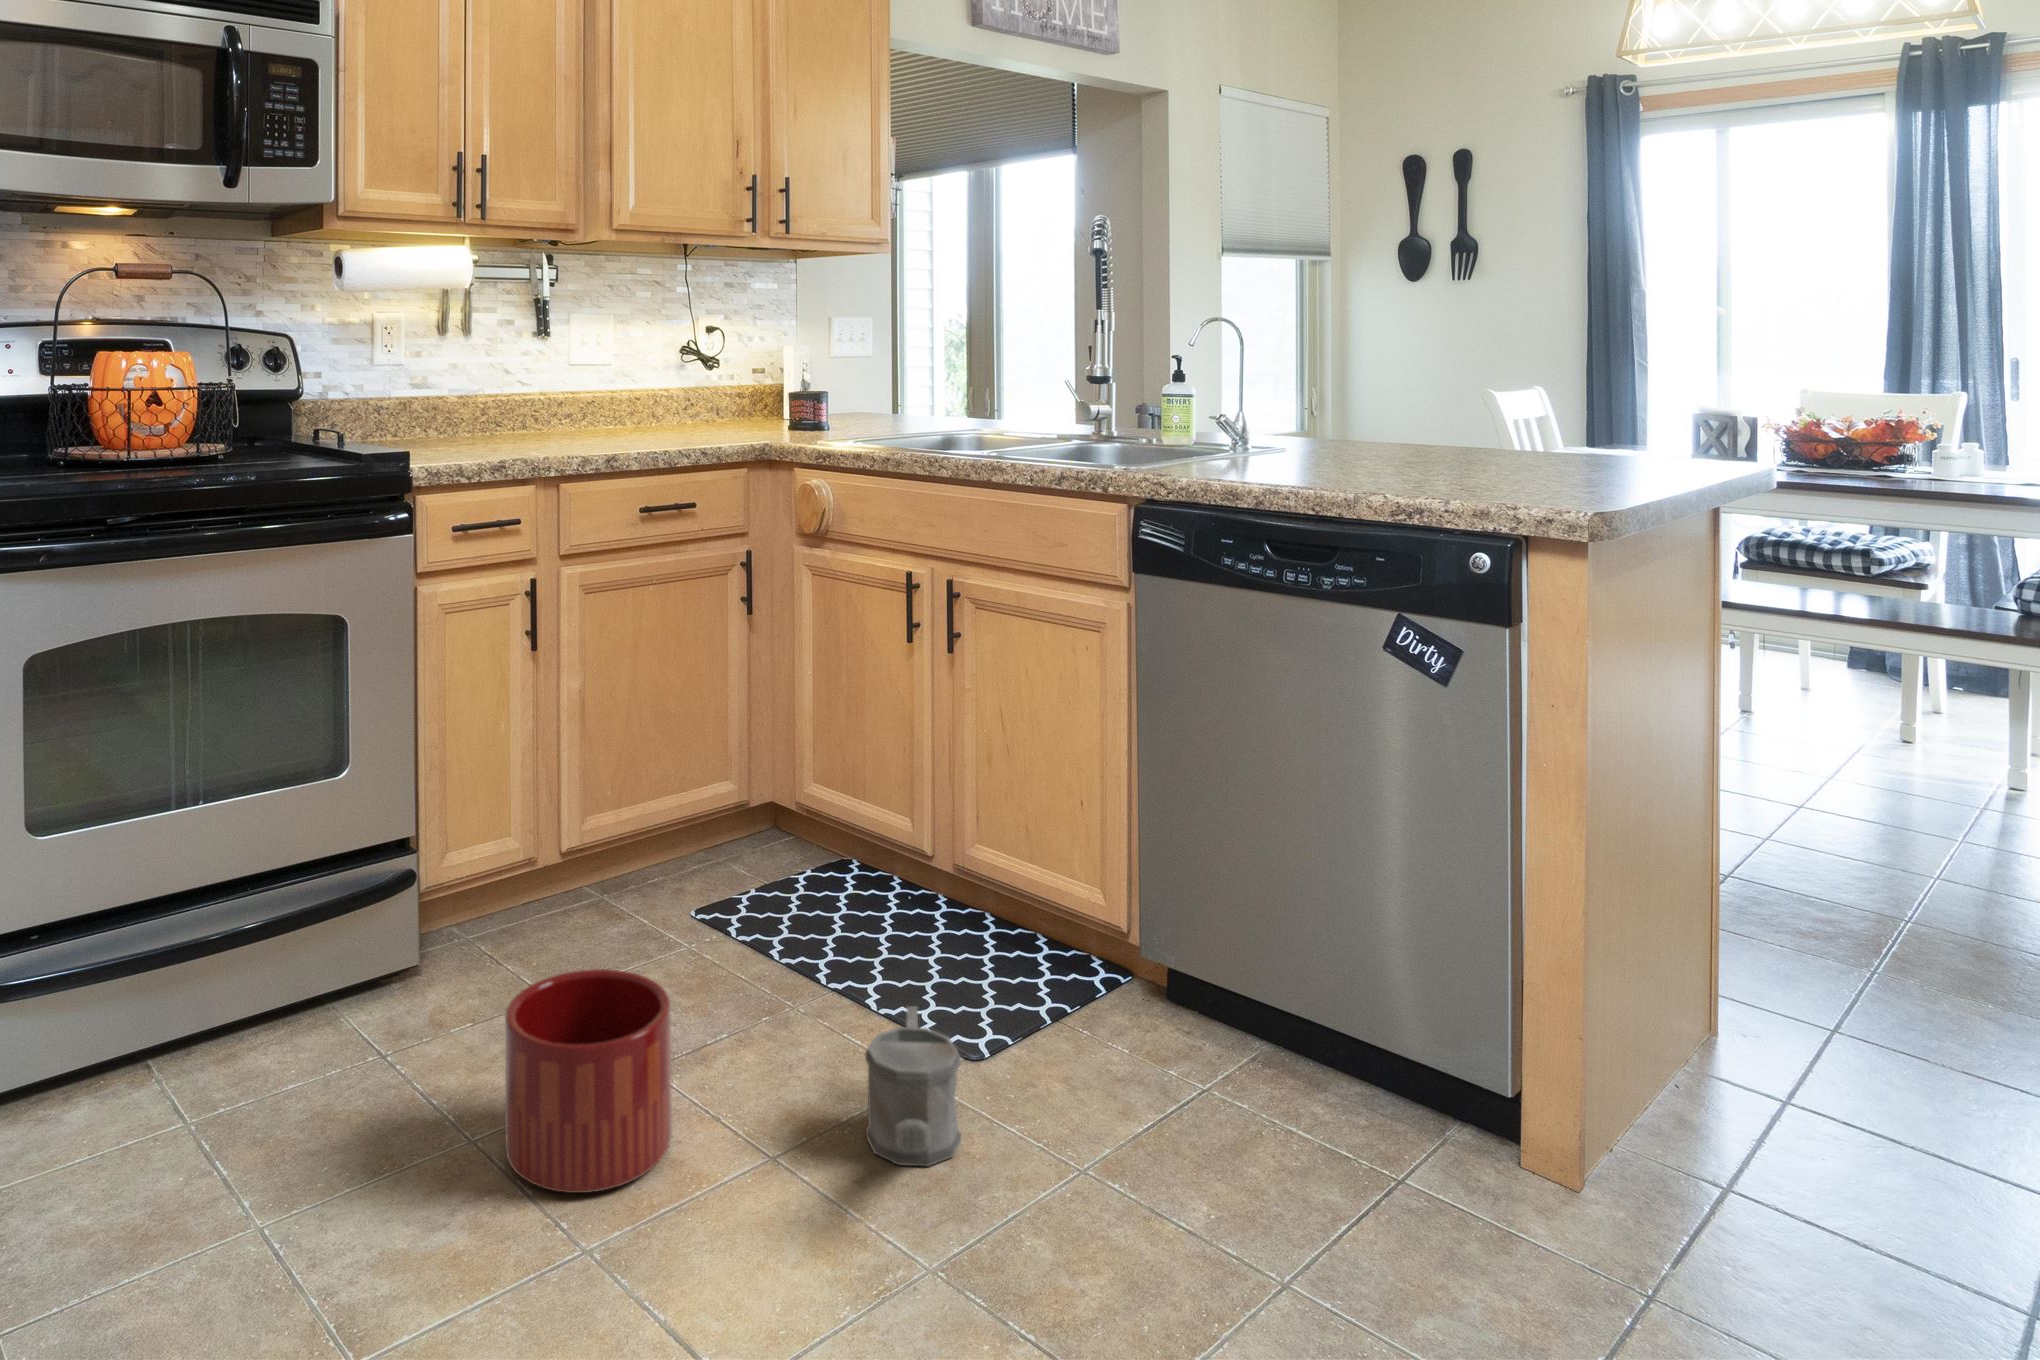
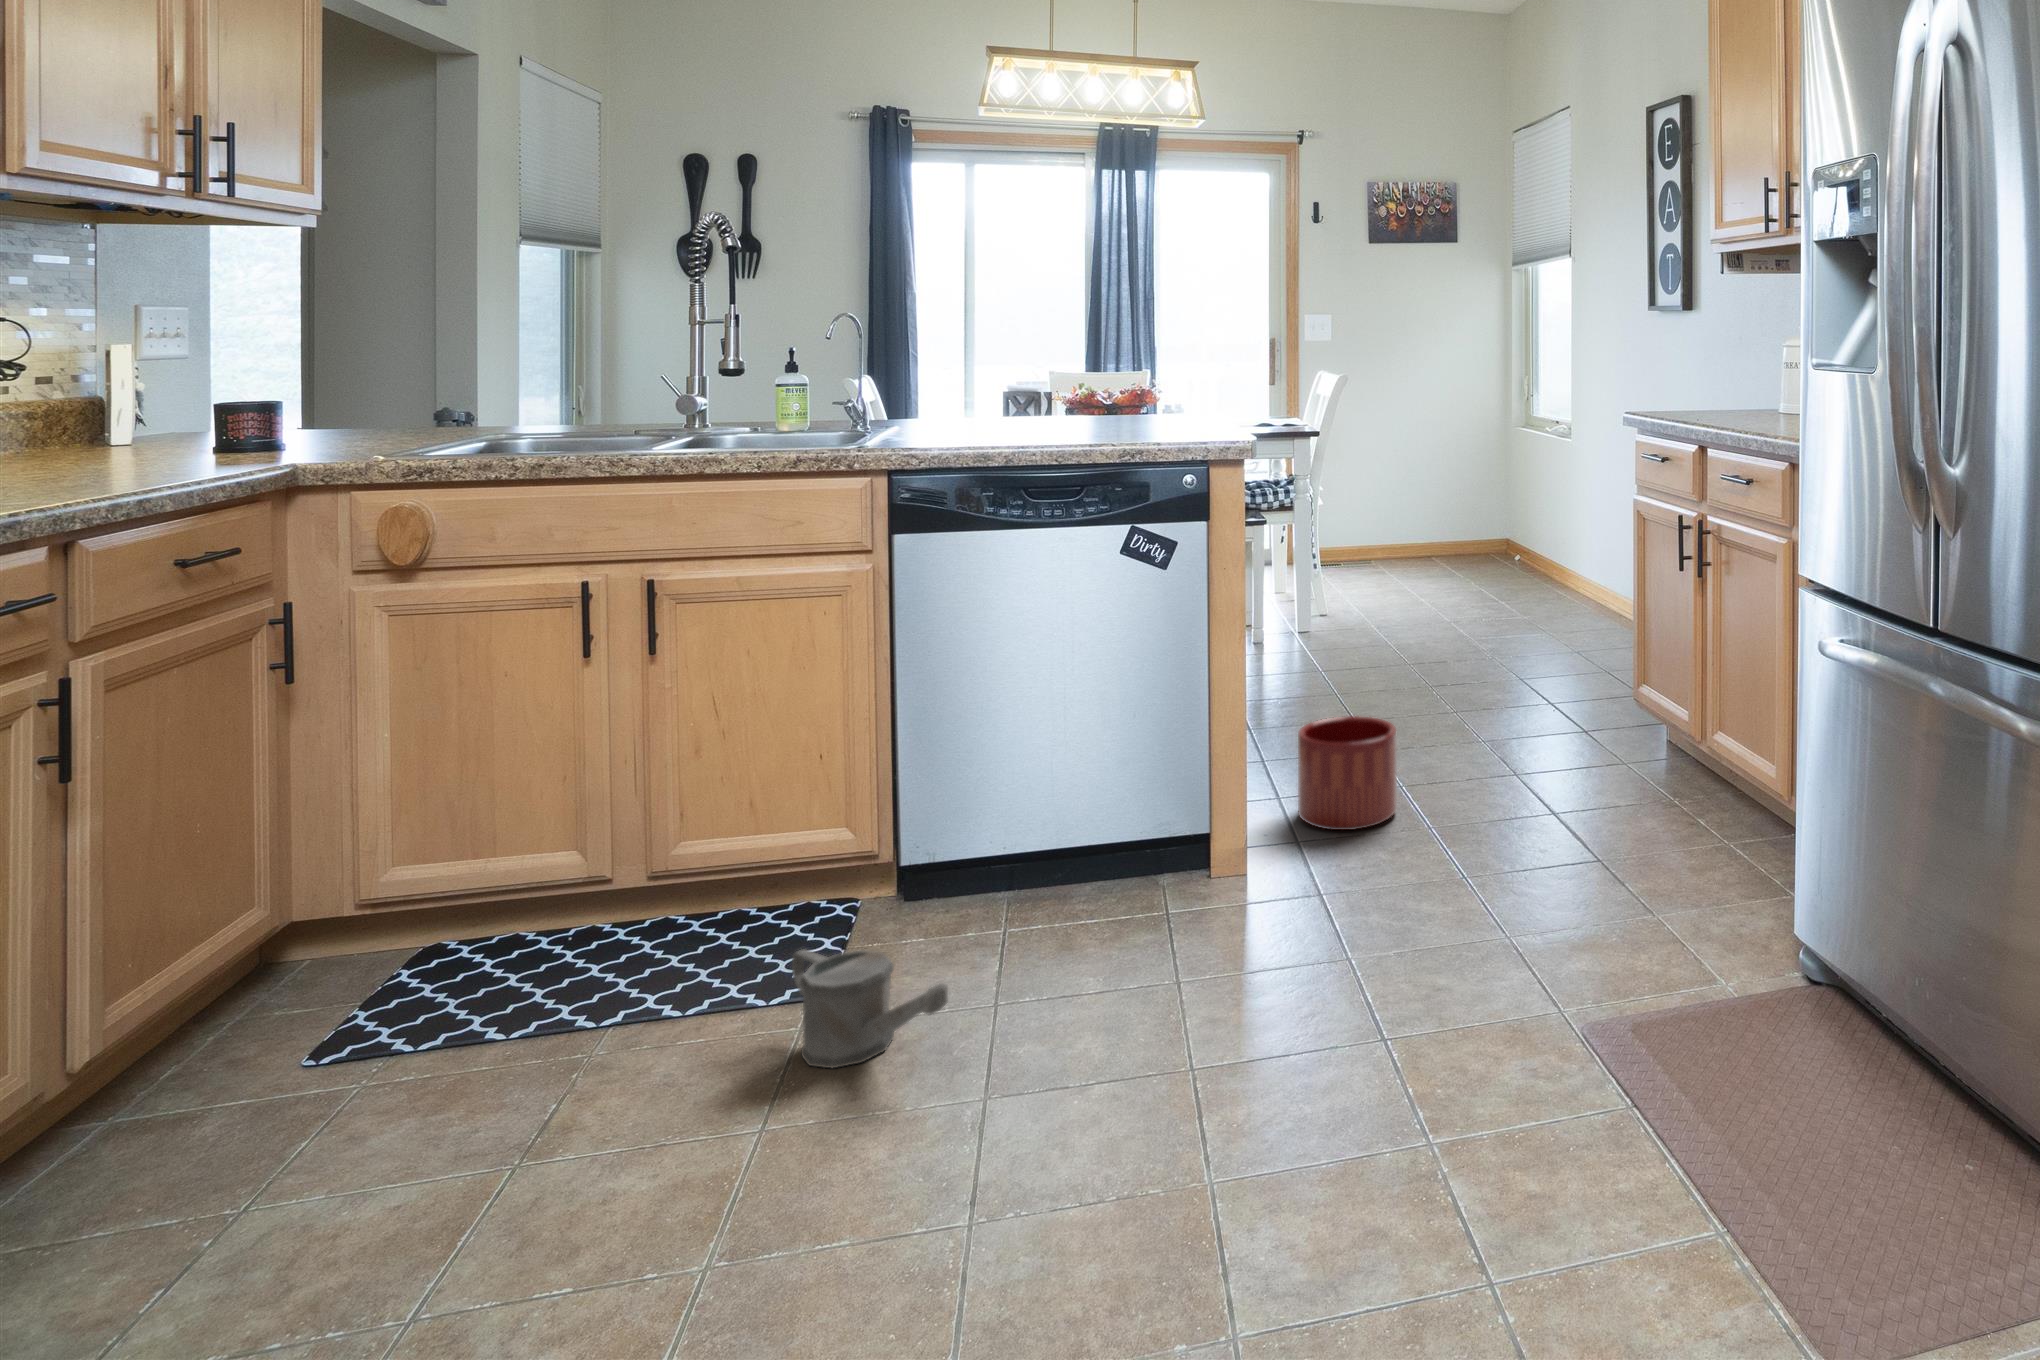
planter: present [505,969,672,1193] -> present [1298,716,1397,830]

